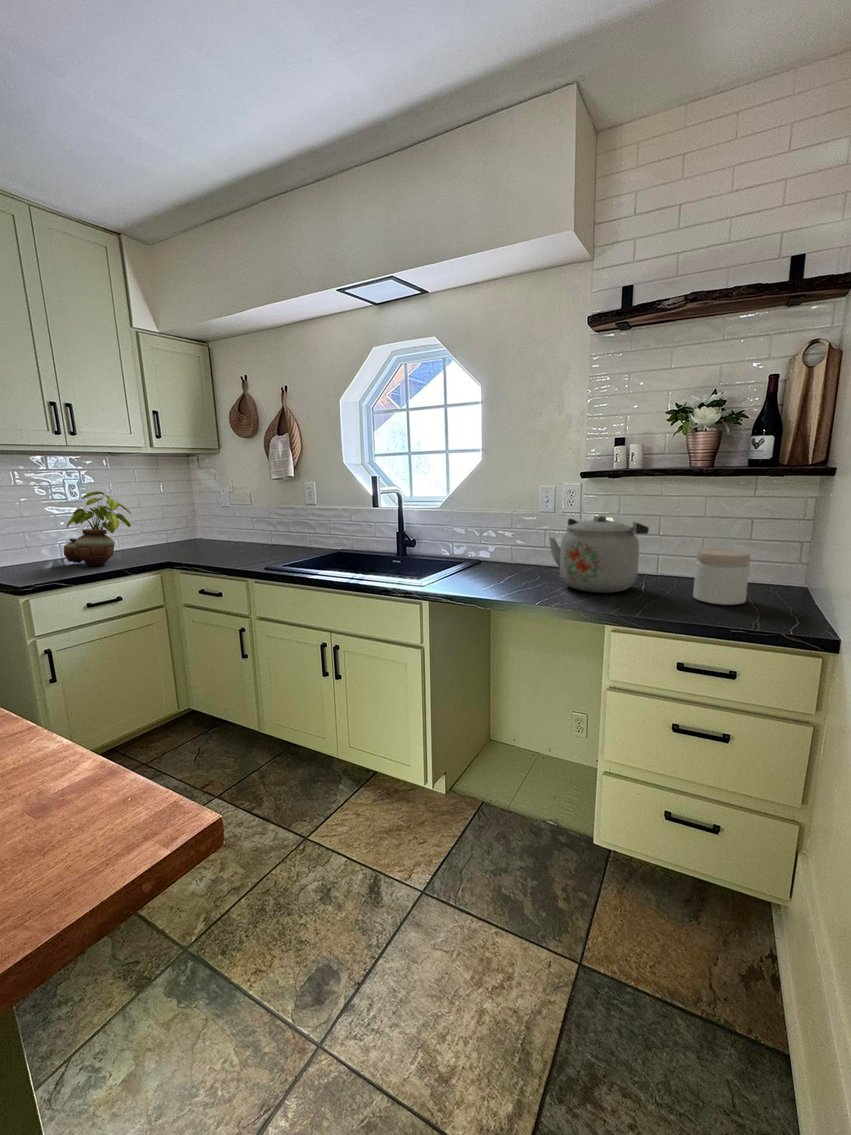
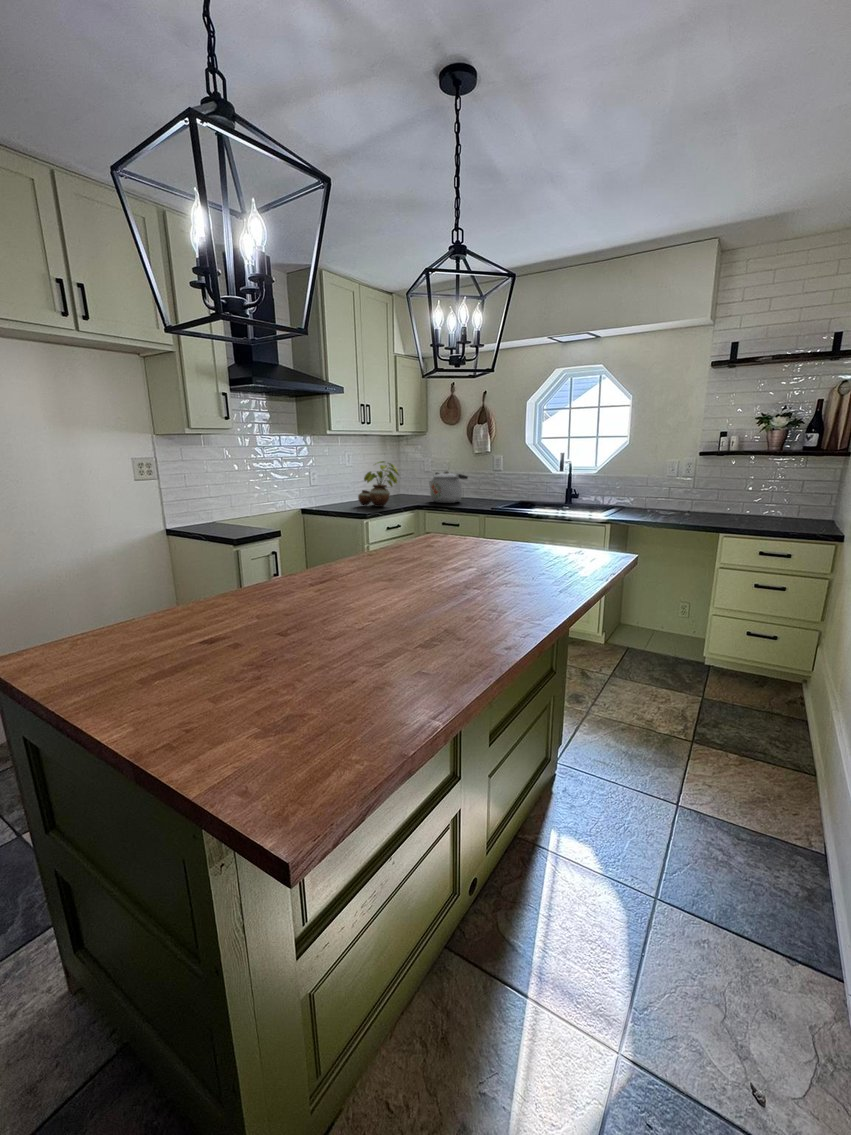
kettle: present [549,516,649,593] -> present [429,471,468,503]
jar: present [693,548,750,605] -> none [767,496,802,525]

